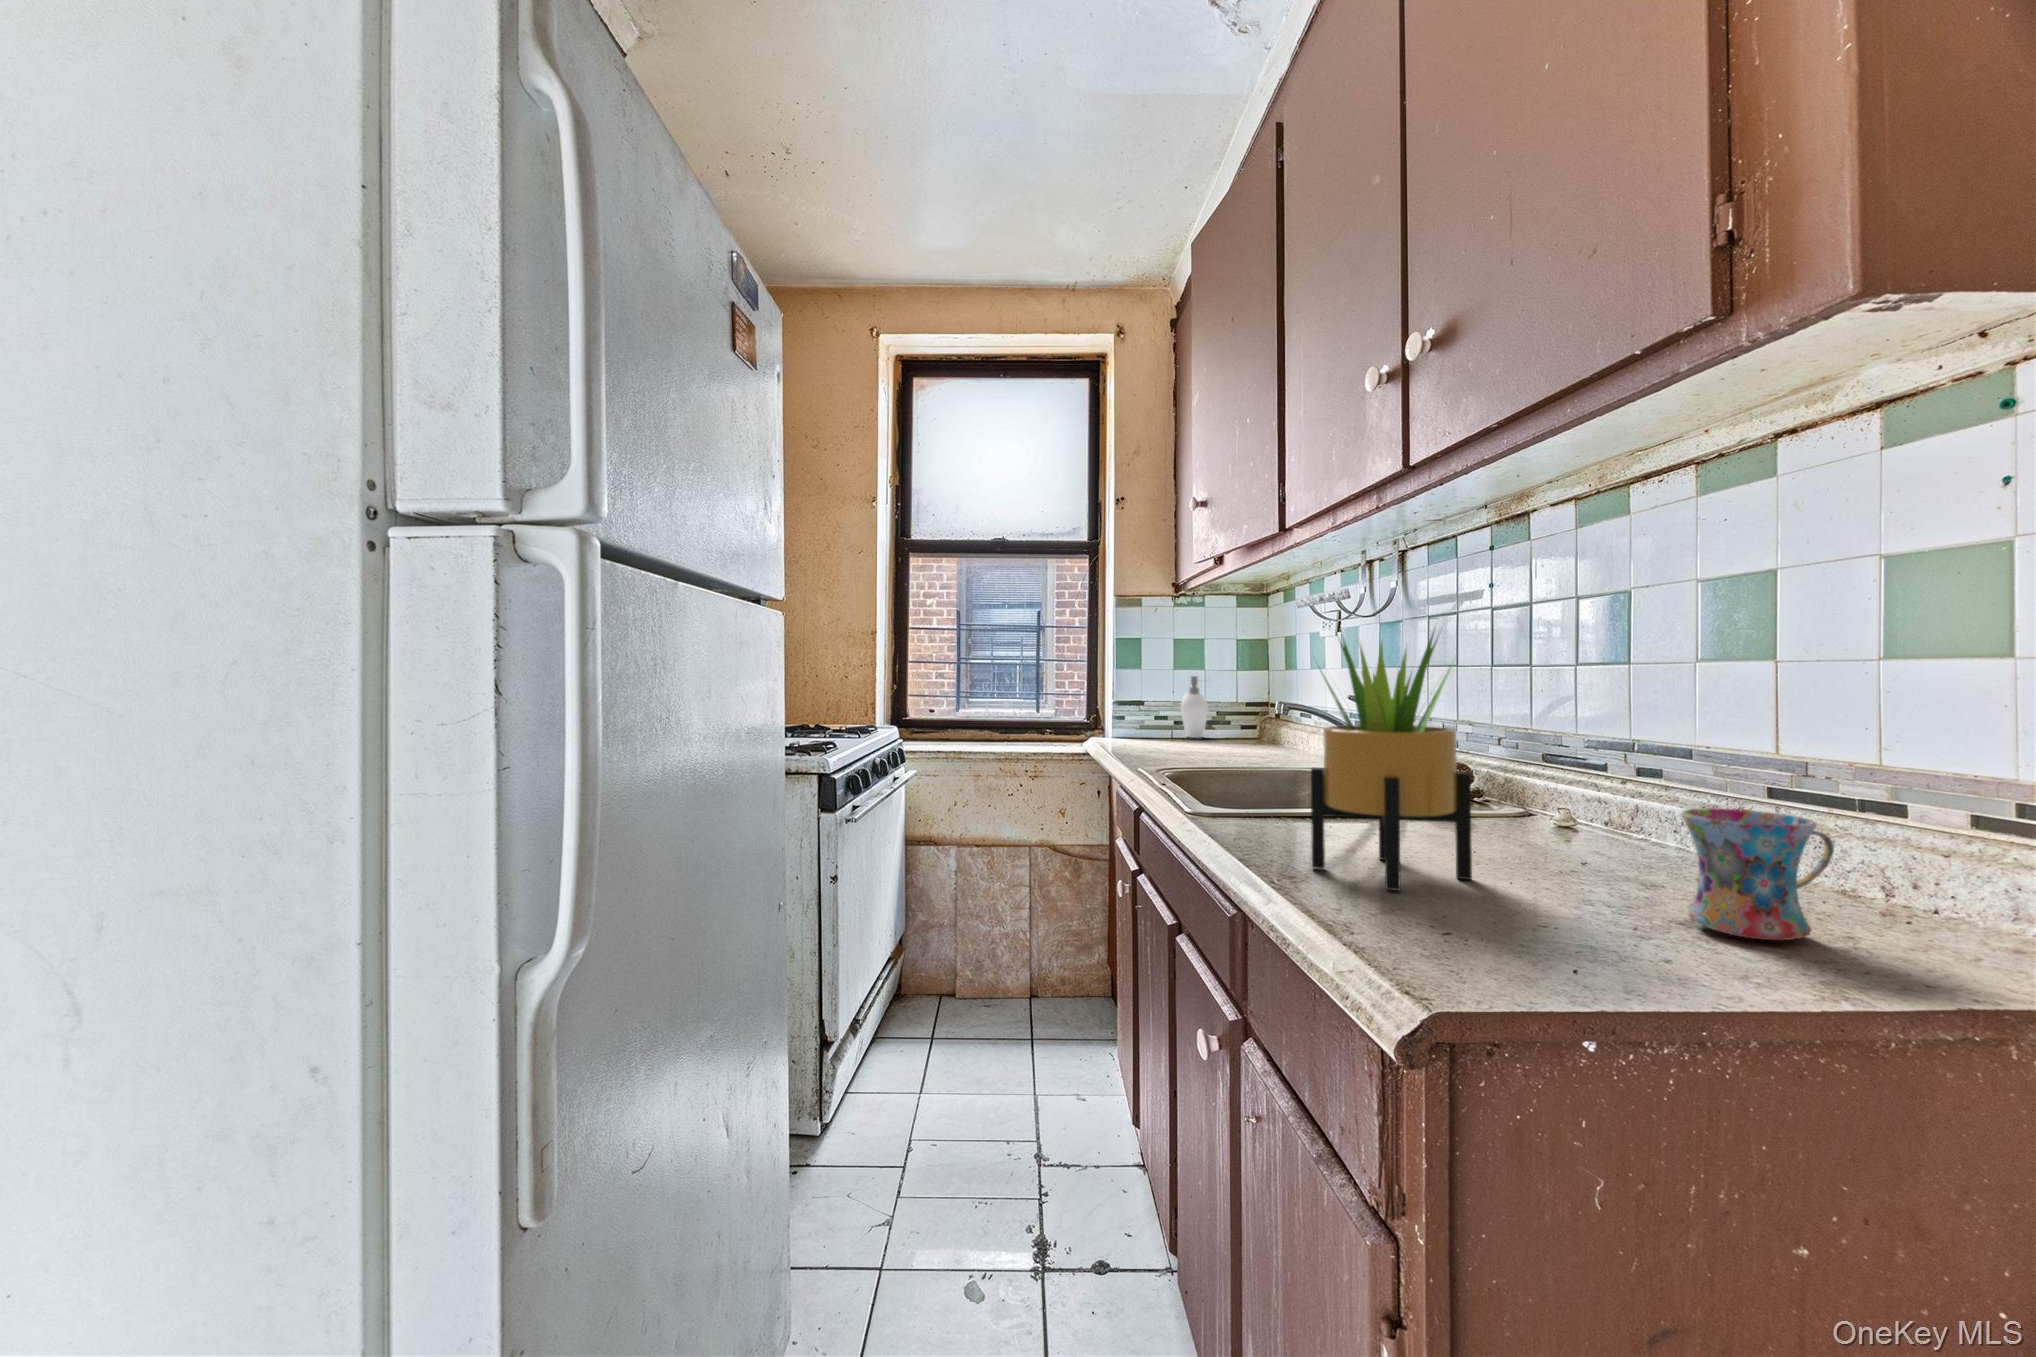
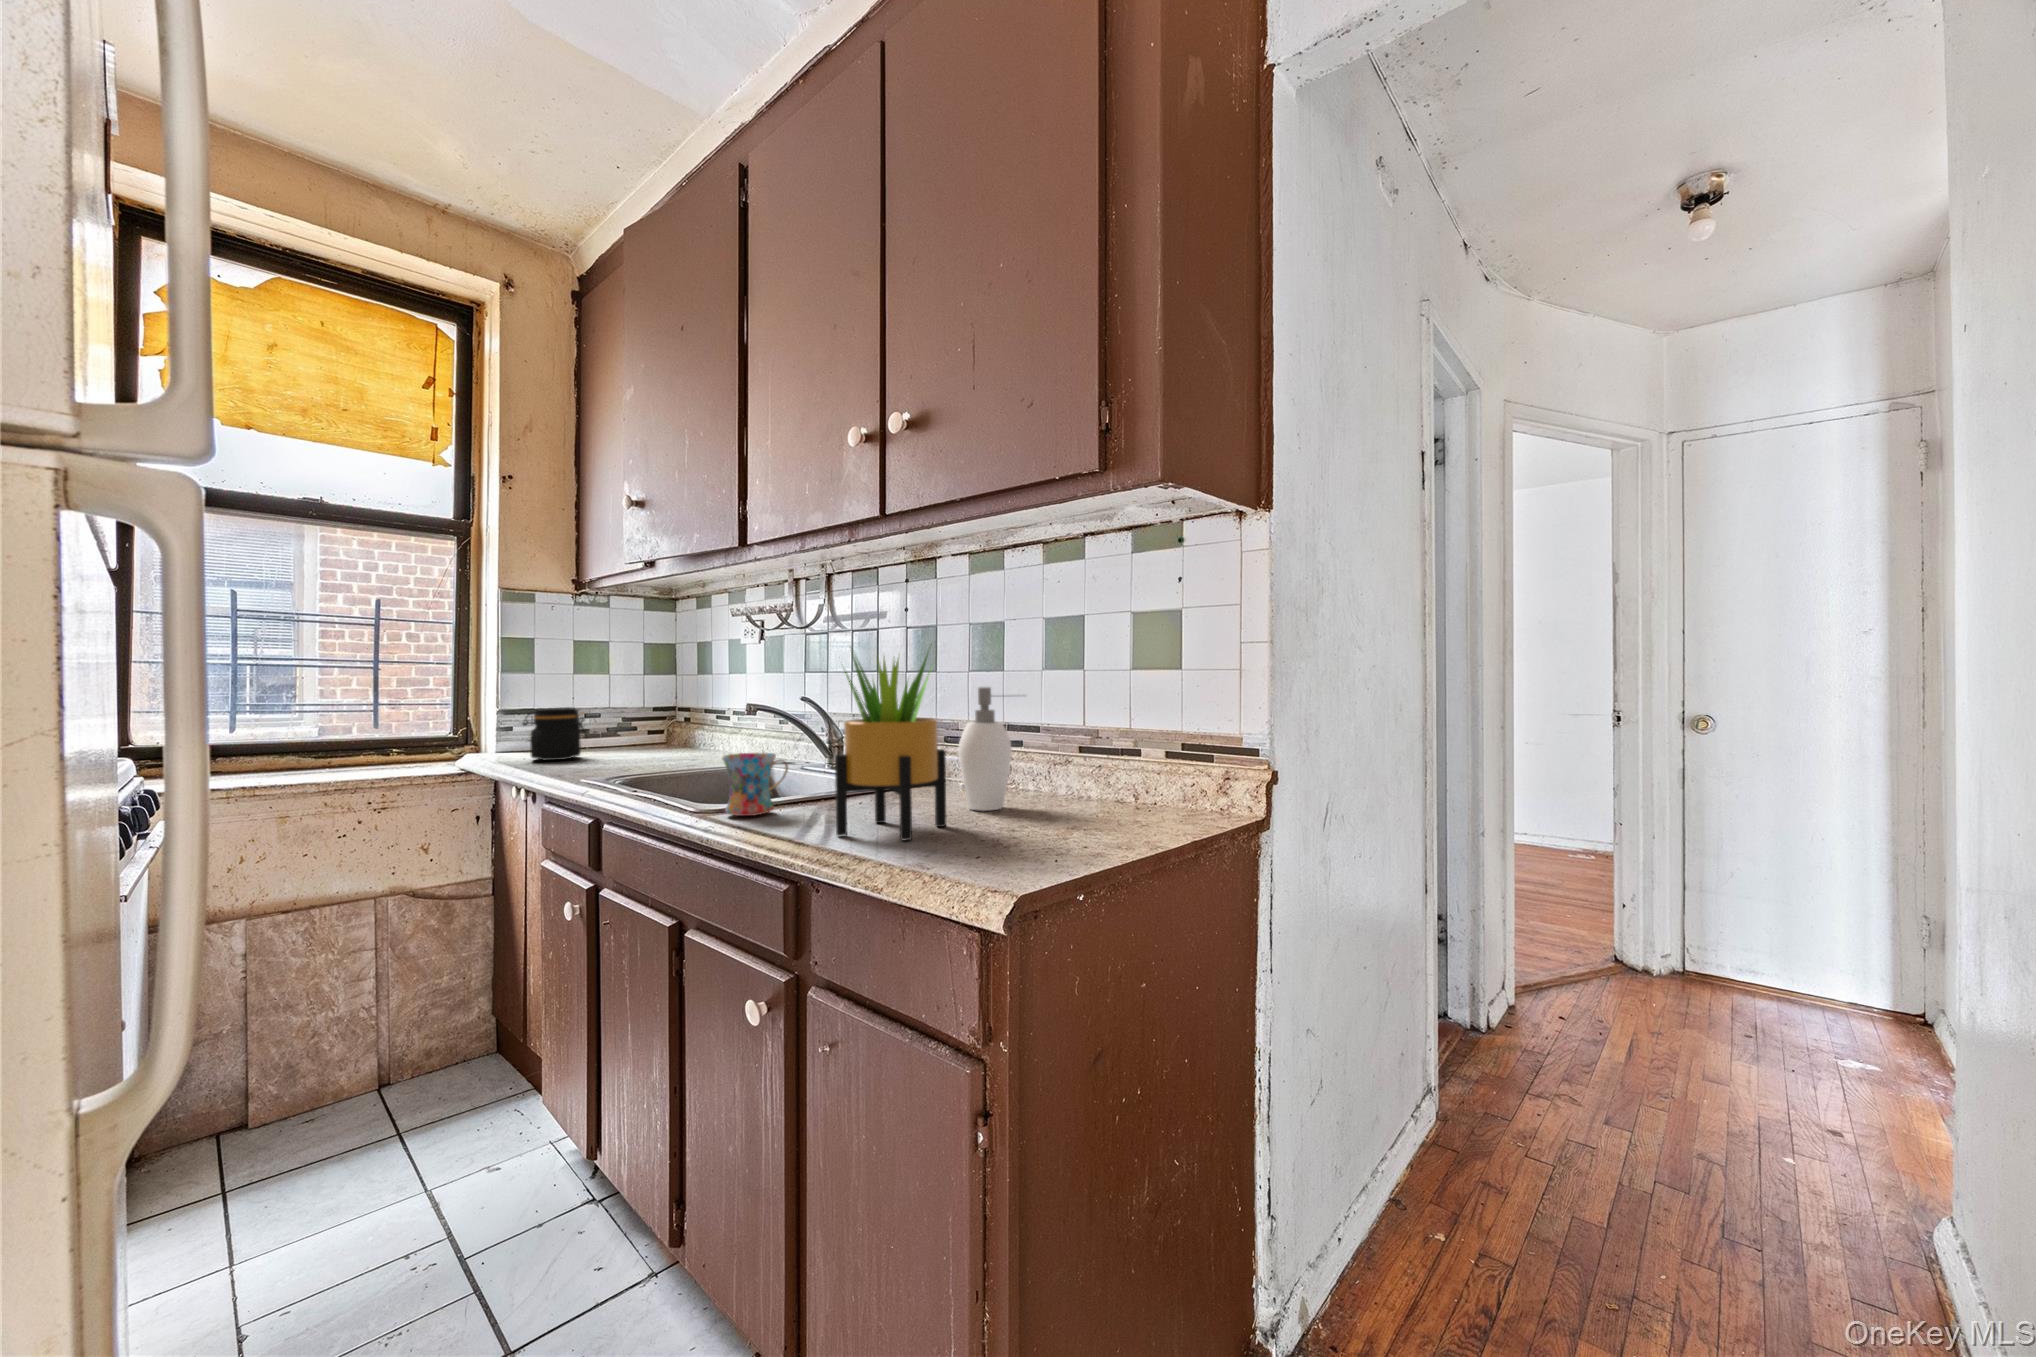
soap dispenser: present [1181,676,1208,738] -> present [958,687,1012,810]
jar: none [1120,700,1174,748] -> present [523,707,586,760]
mug: present [1681,808,1834,940] -> present [722,753,788,816]

